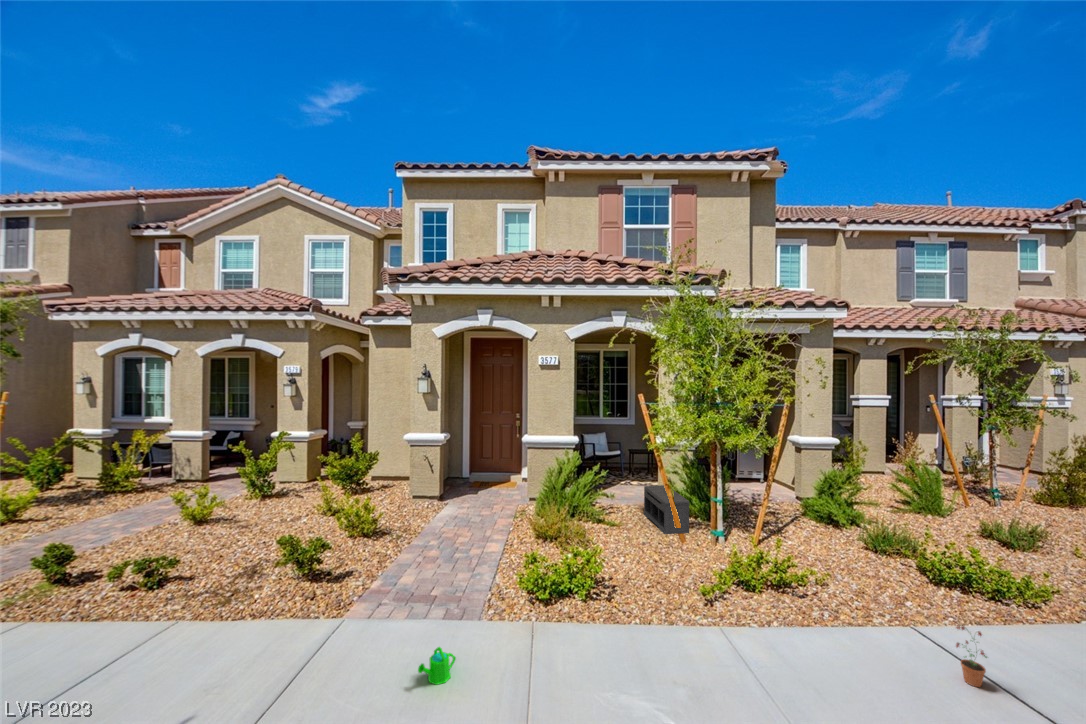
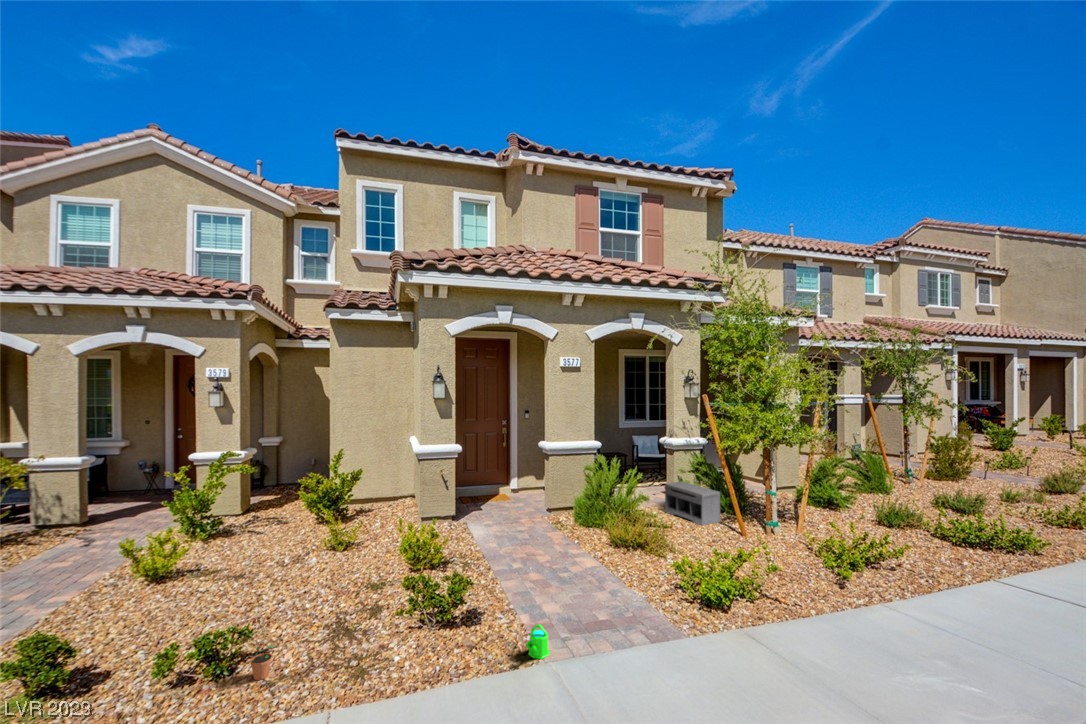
potted plant: present [956,625,987,687] -> present [242,618,273,680]
watering can: present [418,647,456,685] -> present [526,624,550,659]

